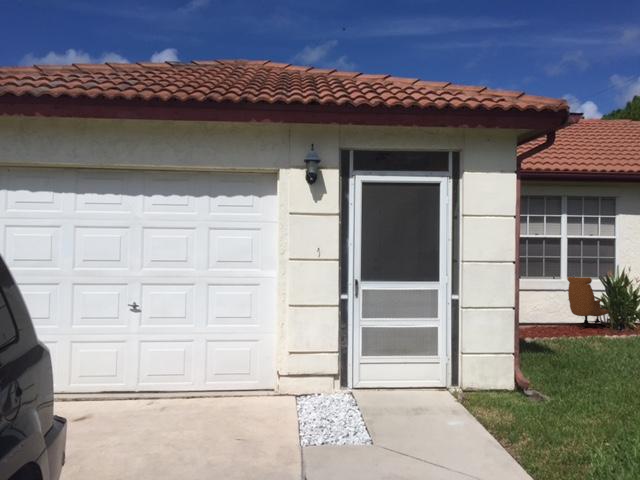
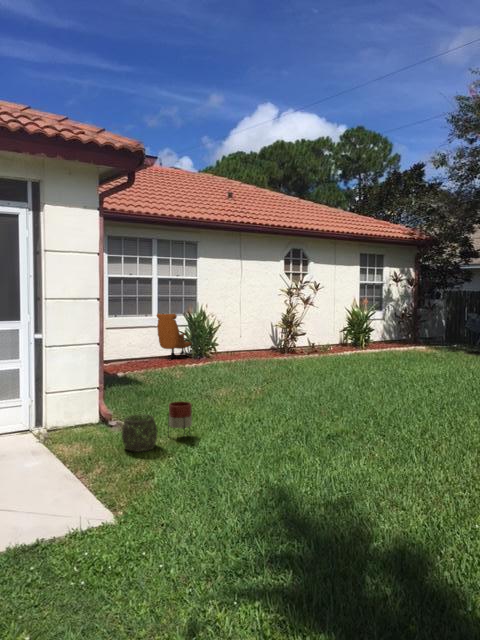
planter: none [594,378,624,423] -> present [168,401,192,430]
woven basket: none [543,387,584,428] -> present [122,415,158,452]

